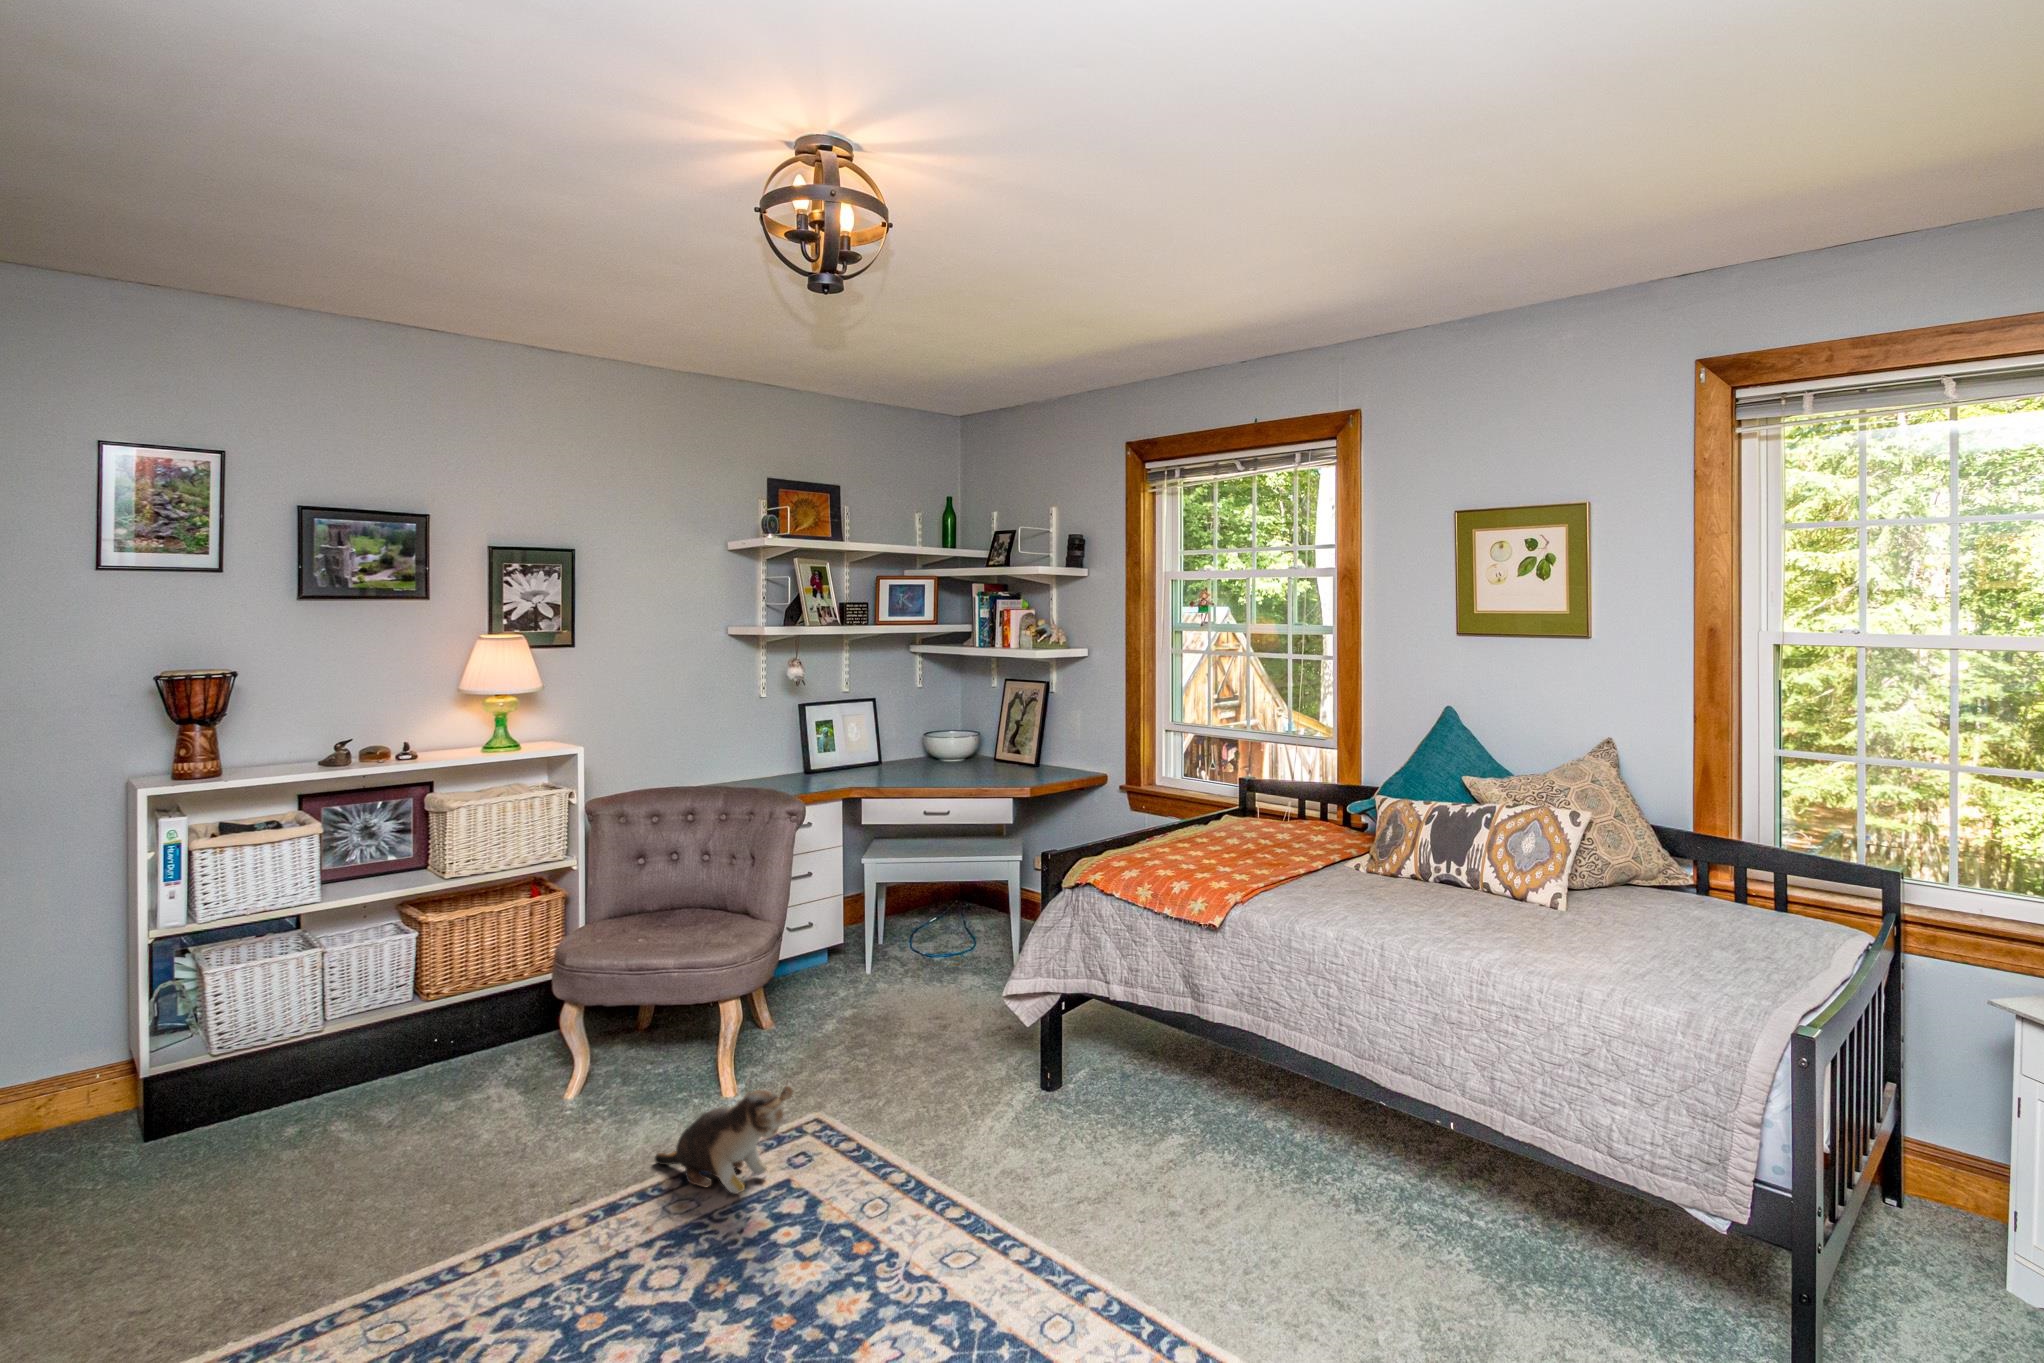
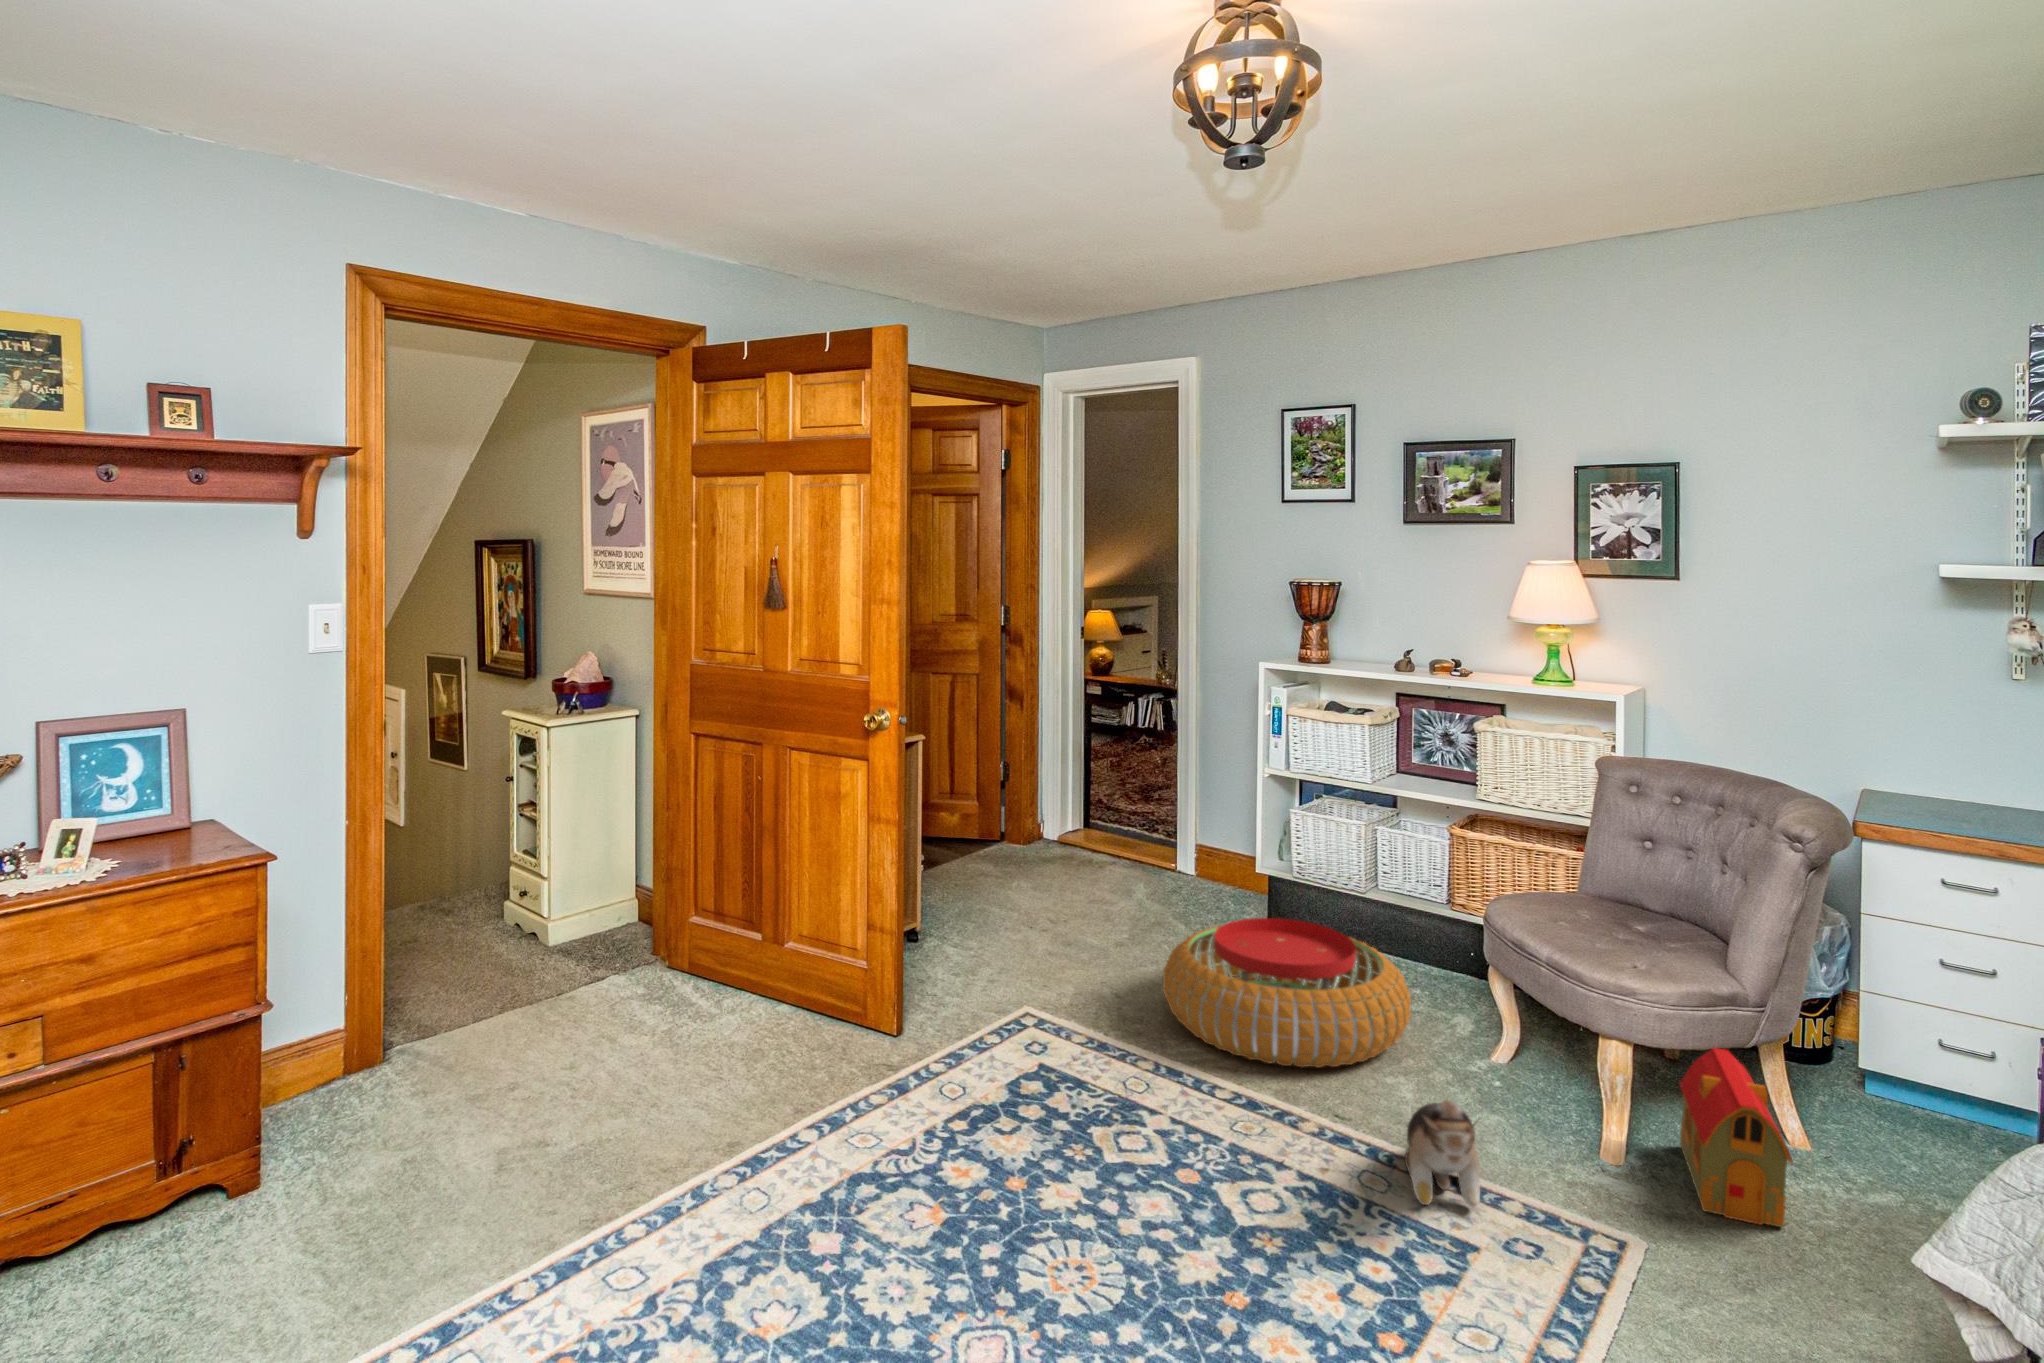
toy house: none [764,992,869,1099] -> present [1680,1048,1792,1227]
pouf: none [231,1047,548,1231] -> present [1163,918,1411,1068]

